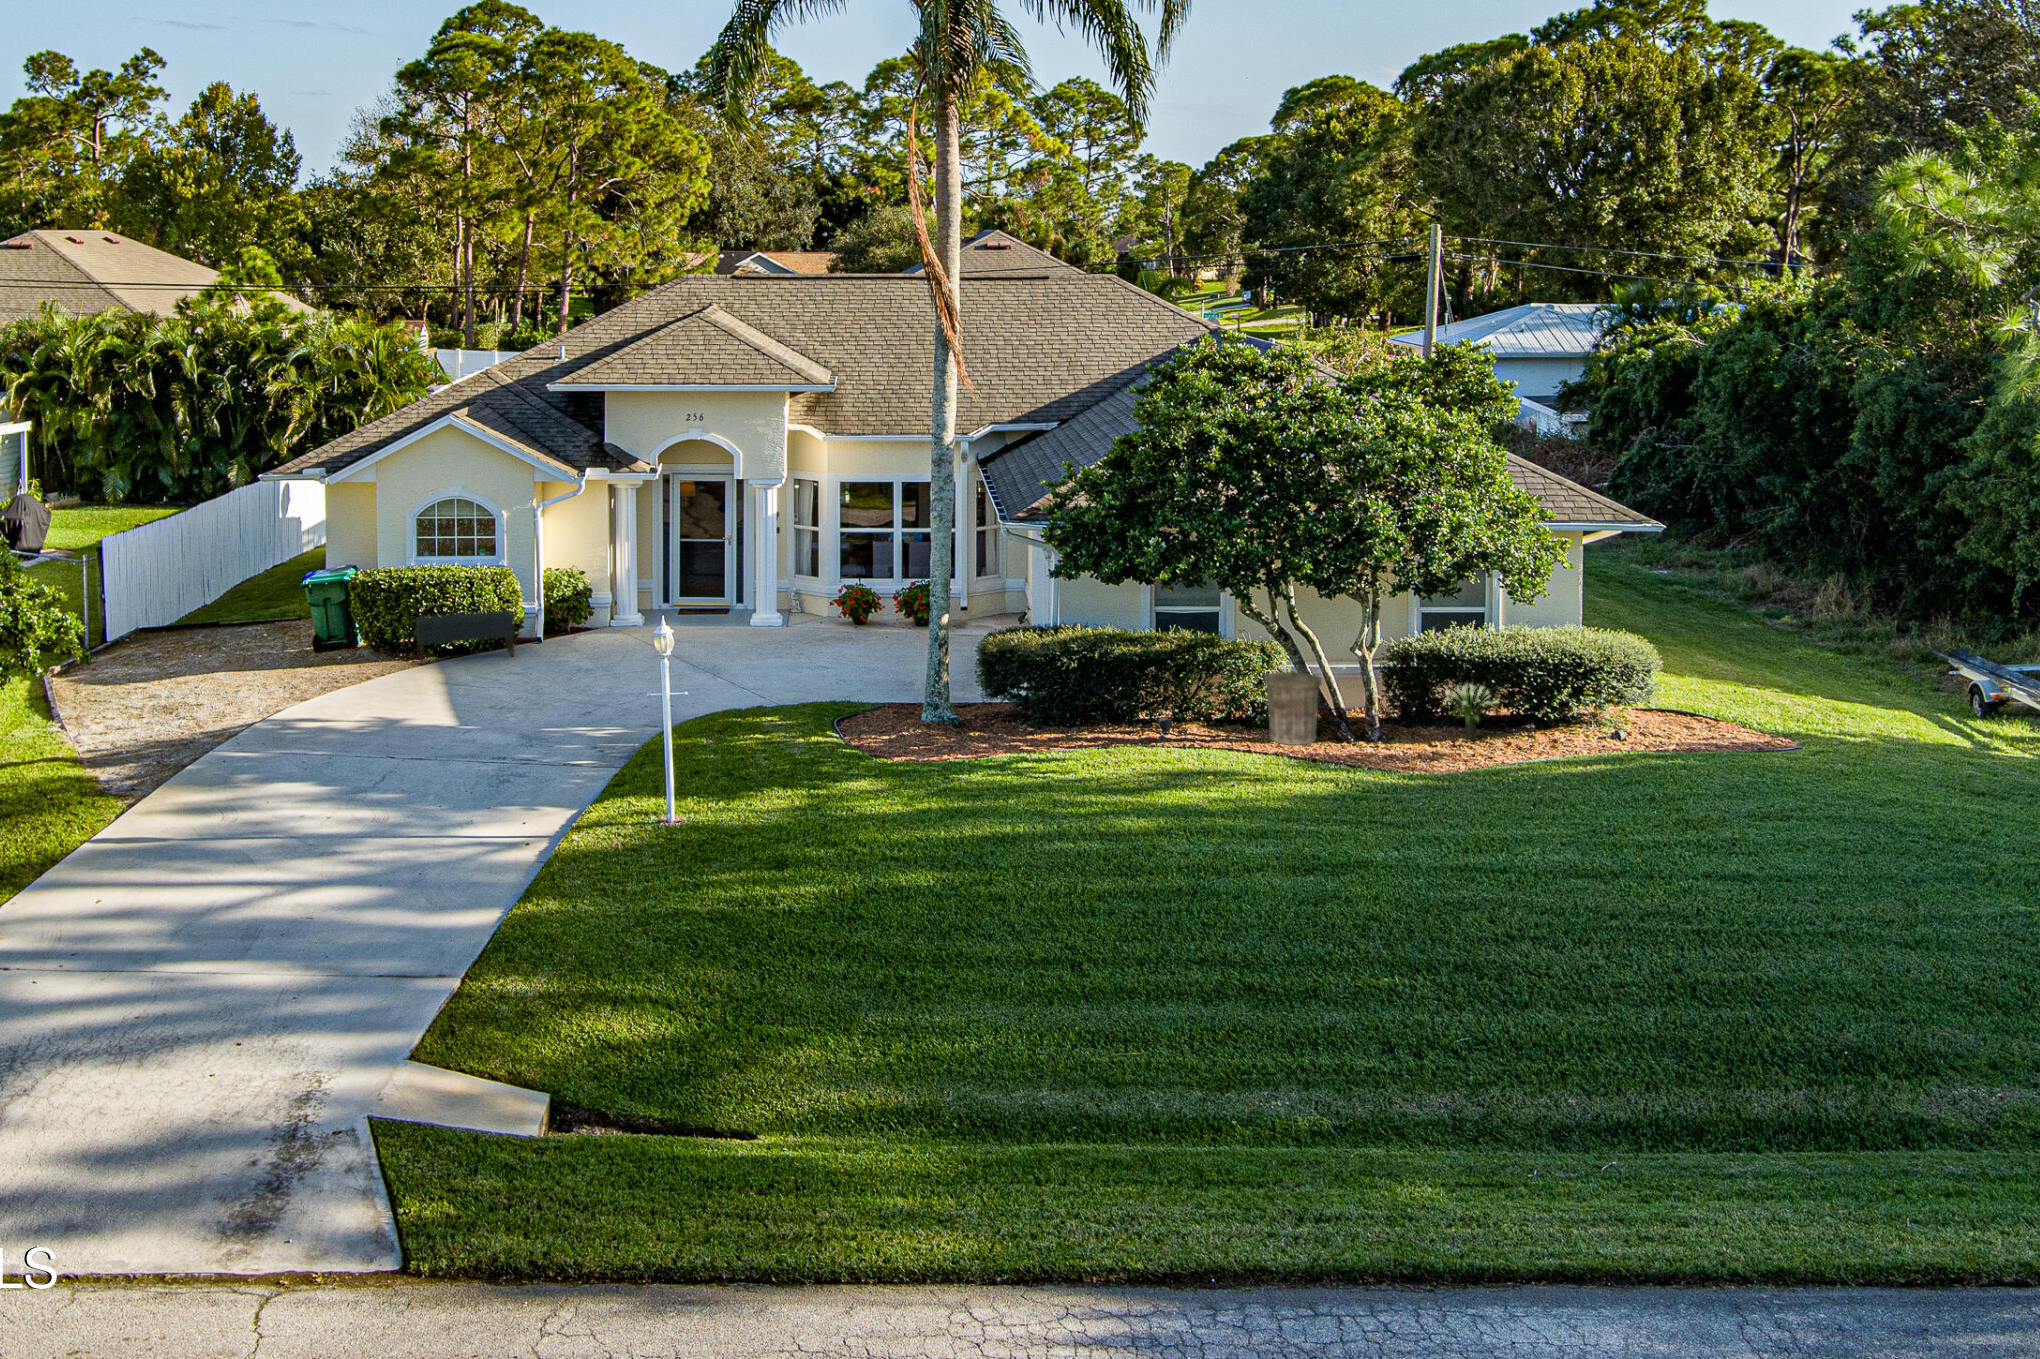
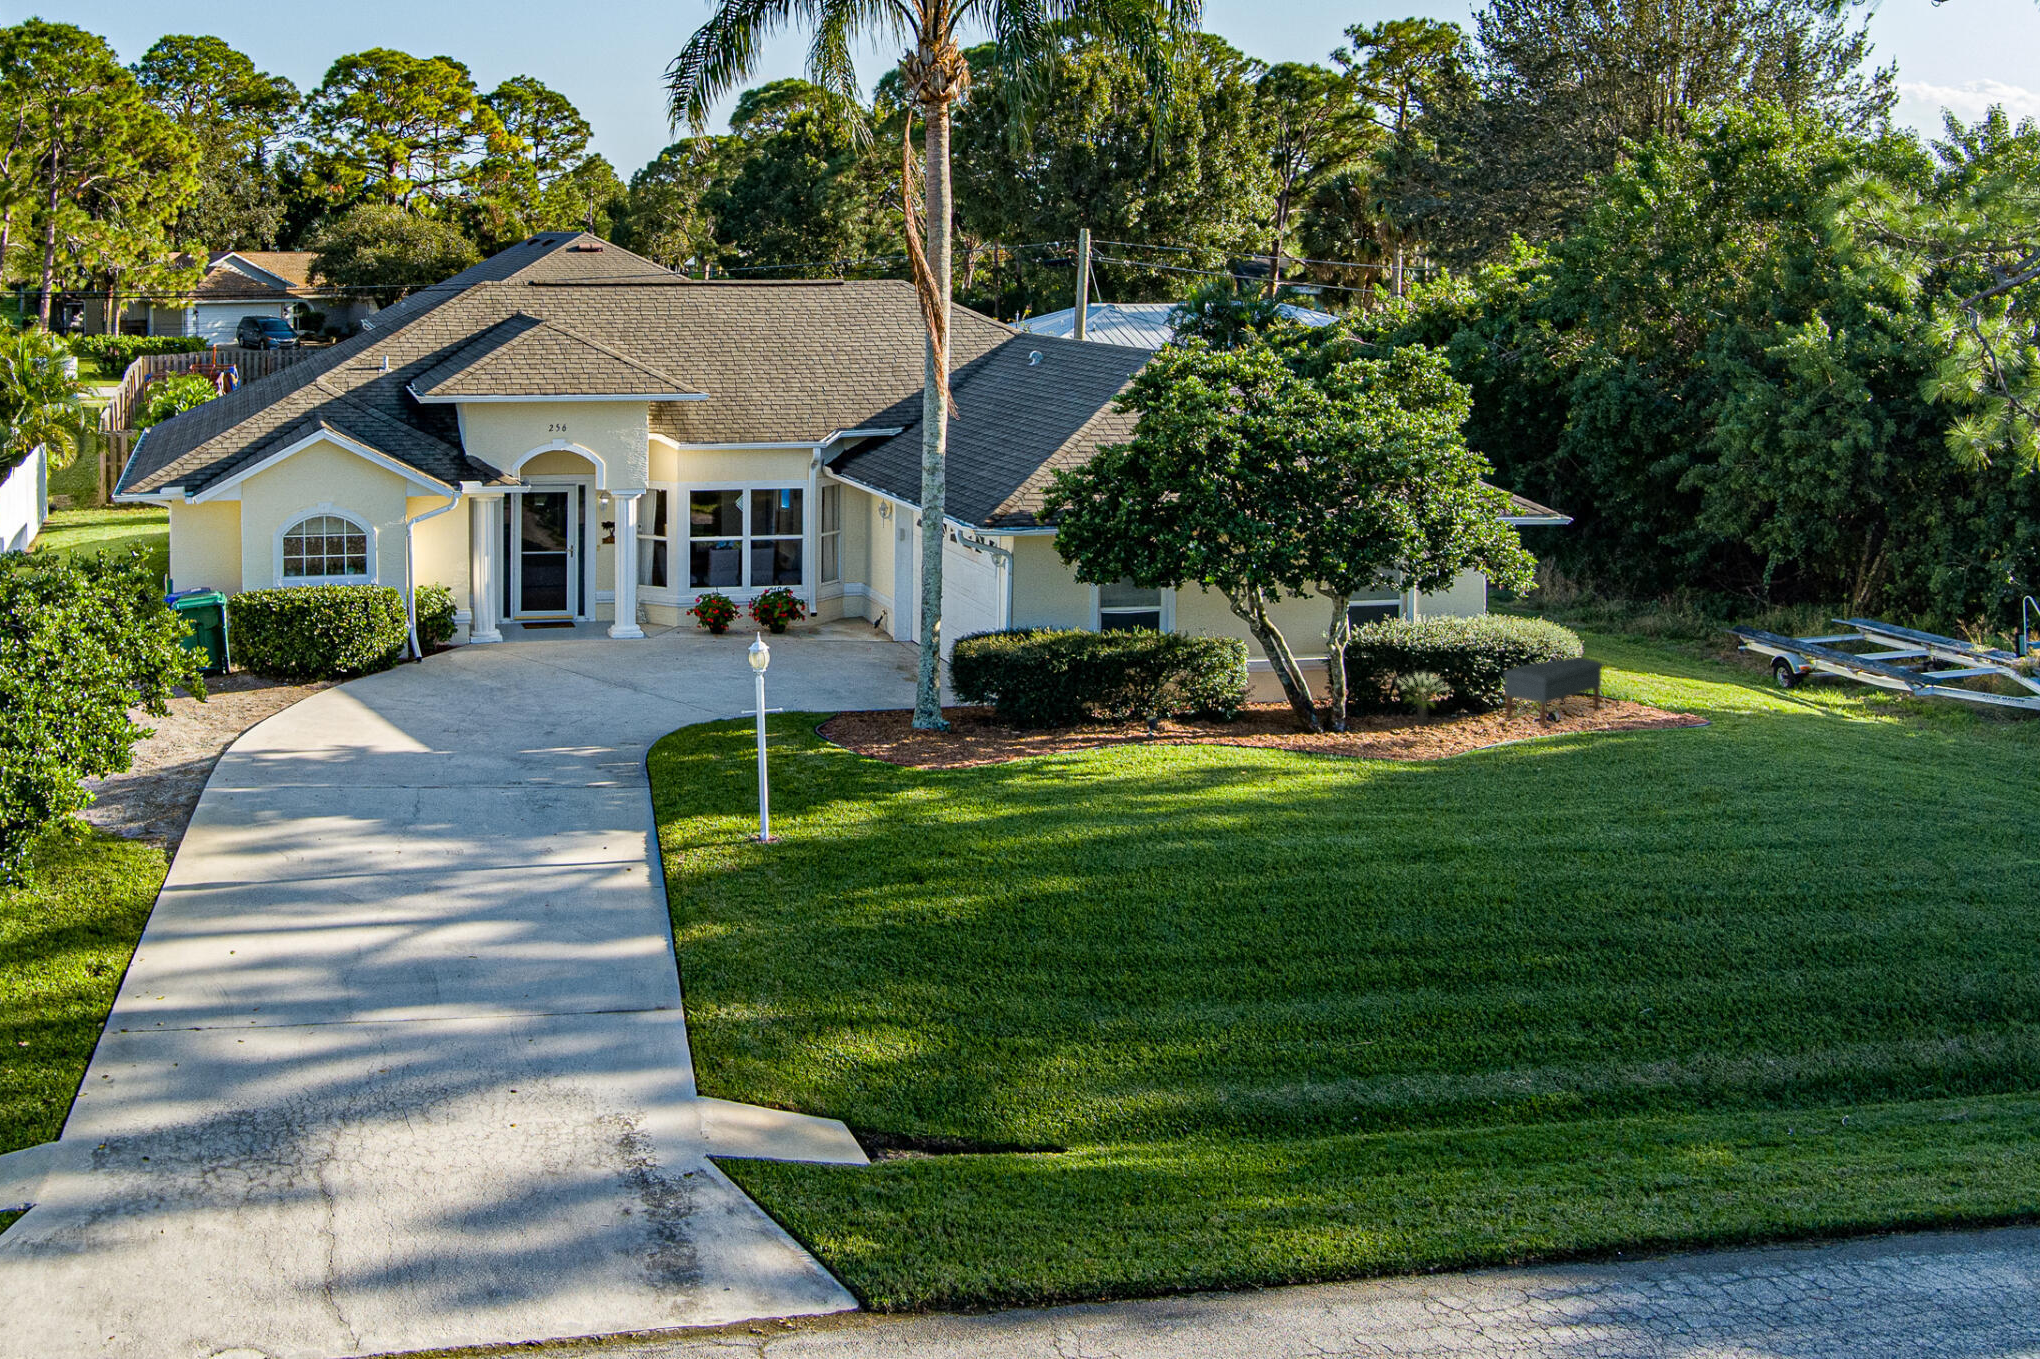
bench: present [415,610,515,665] -> present [1504,657,1602,728]
trash can: present [1264,671,1321,745] -> none [1235,666,1291,736]

